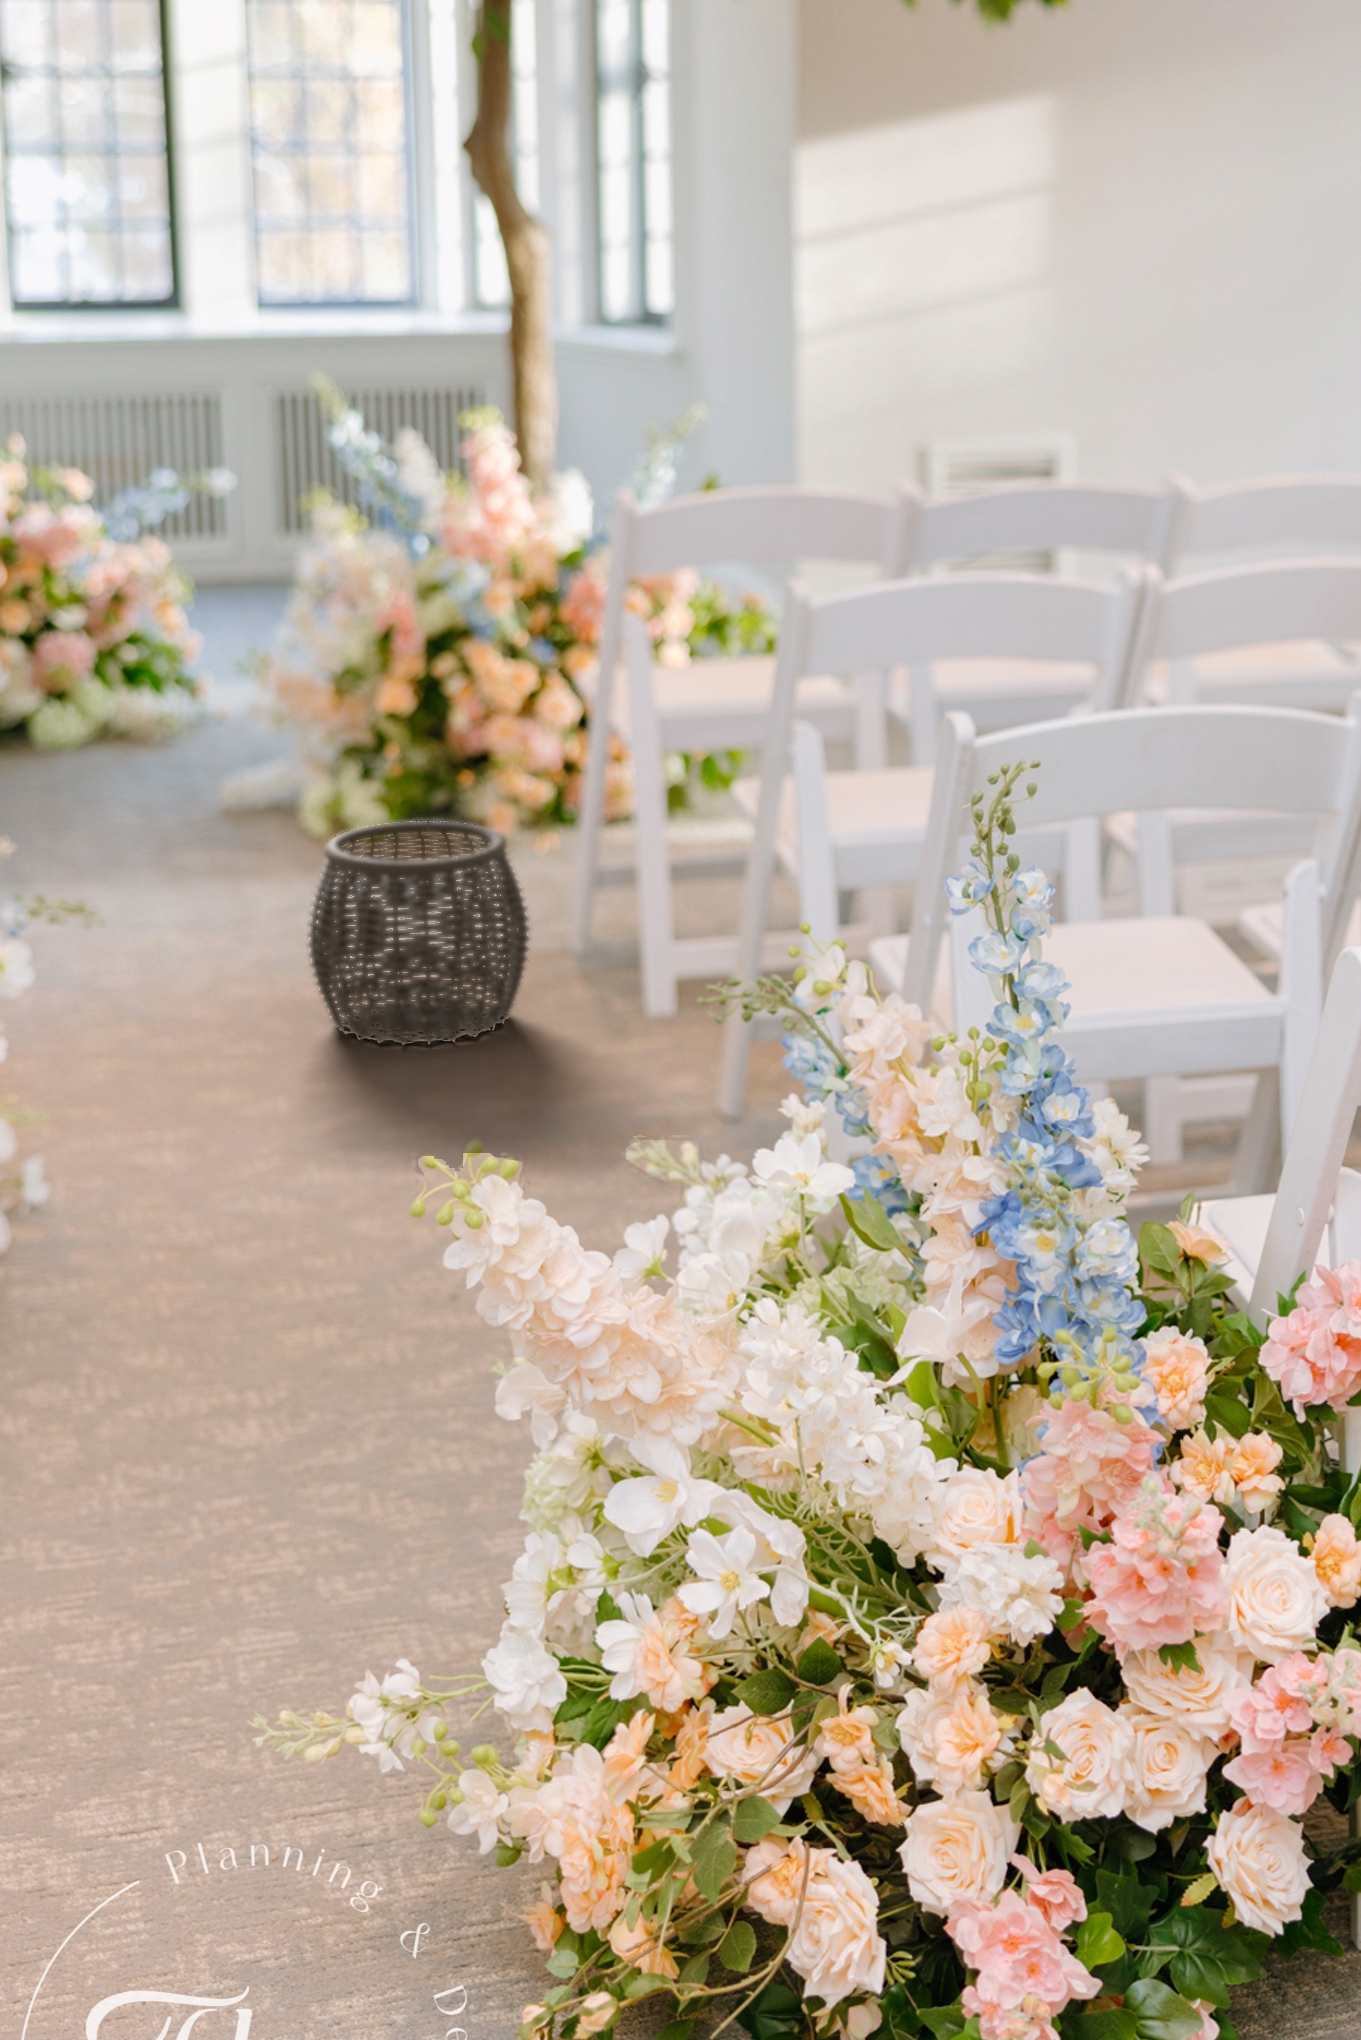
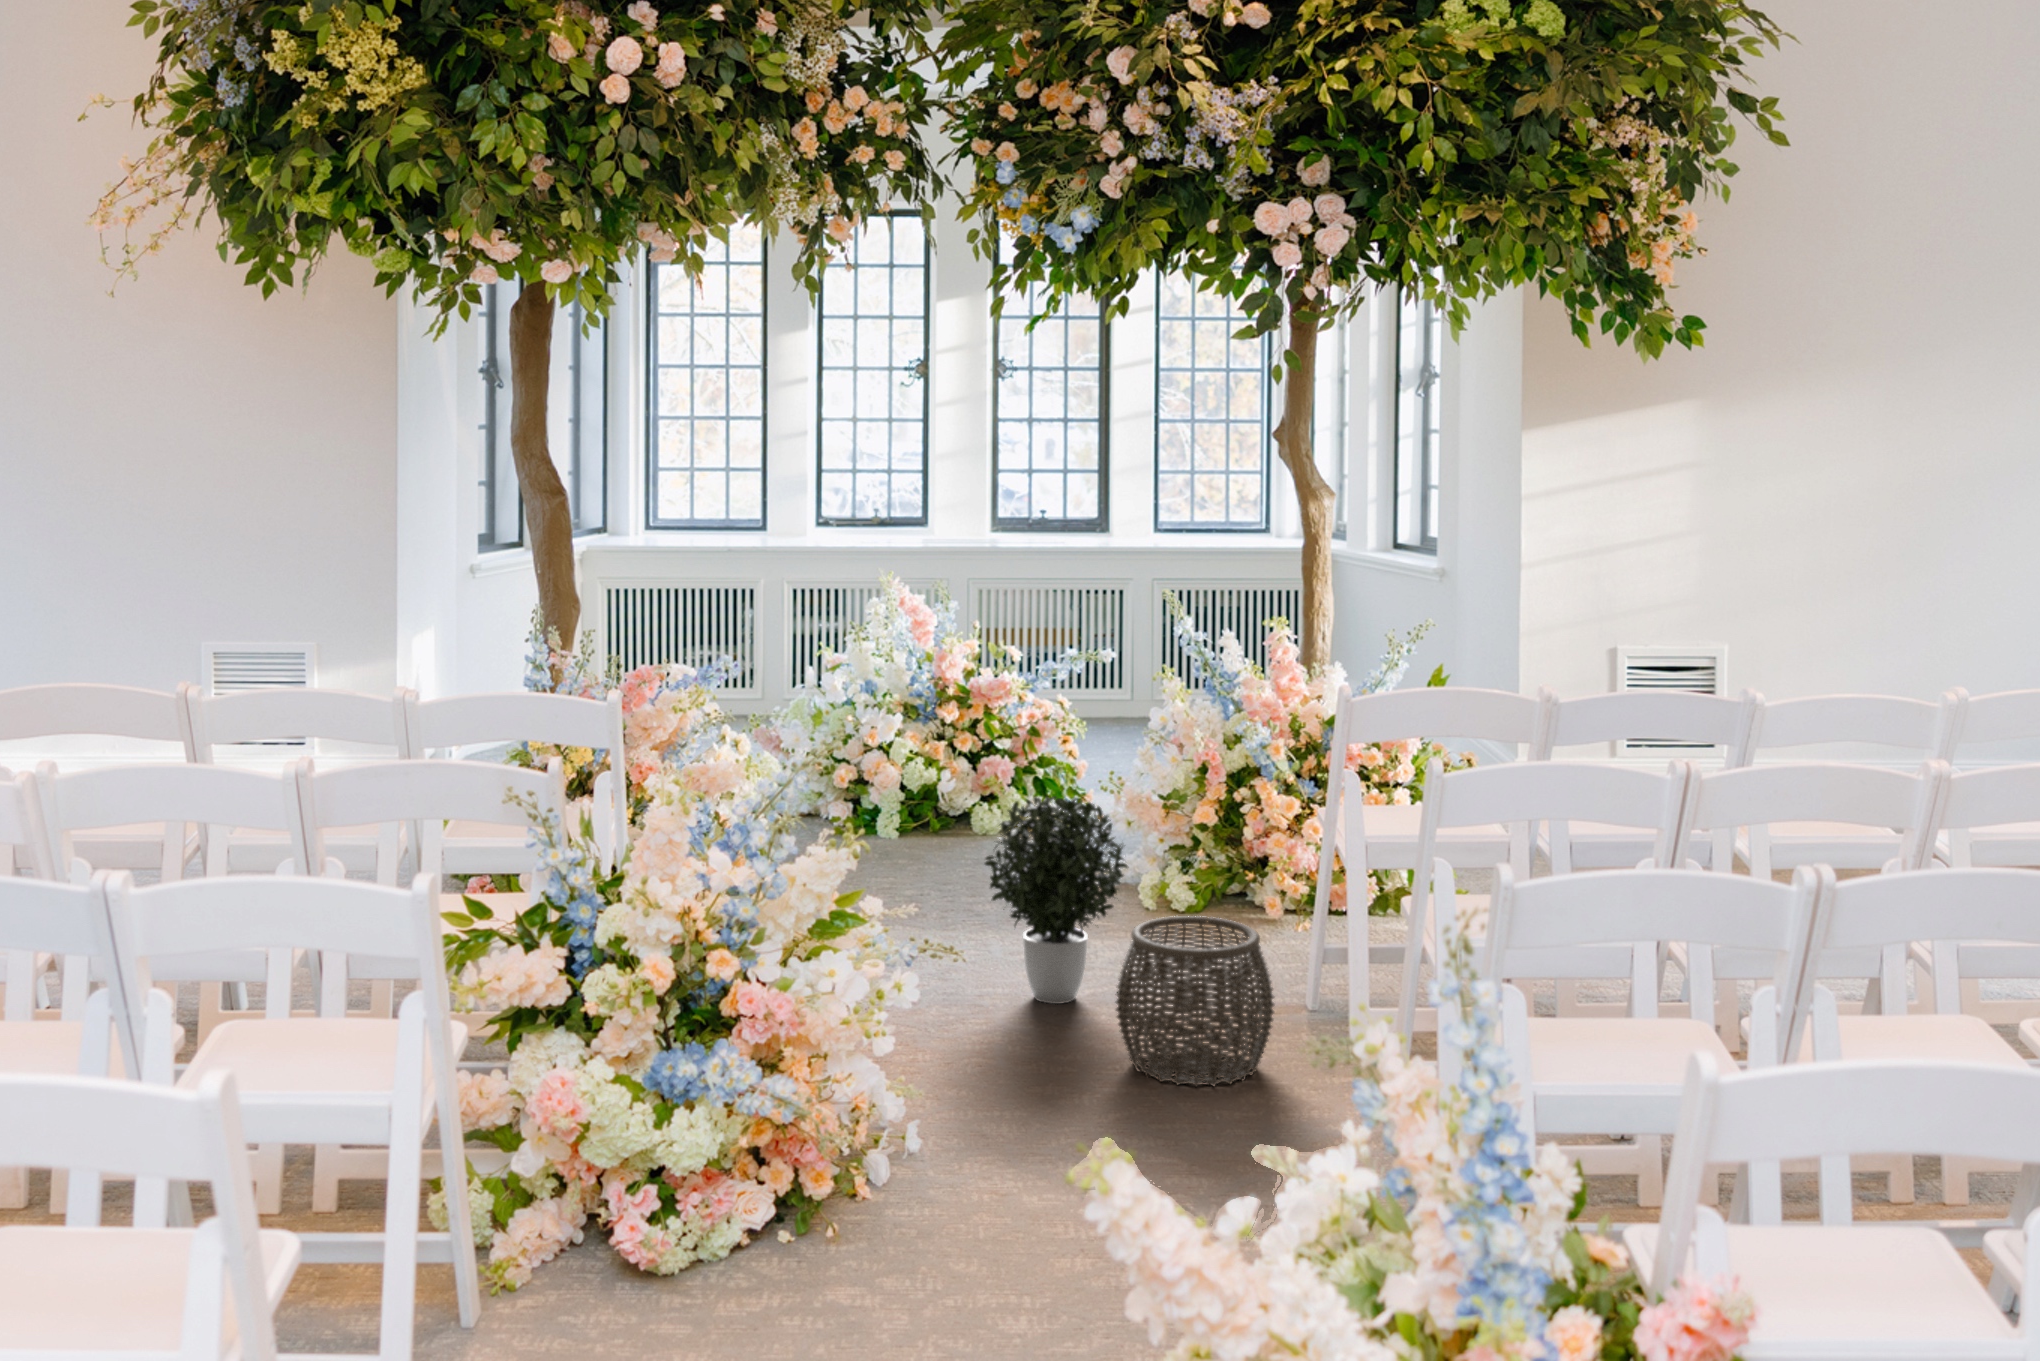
potted plant: none [90,670,305,964] -> present [985,795,1128,1004]

